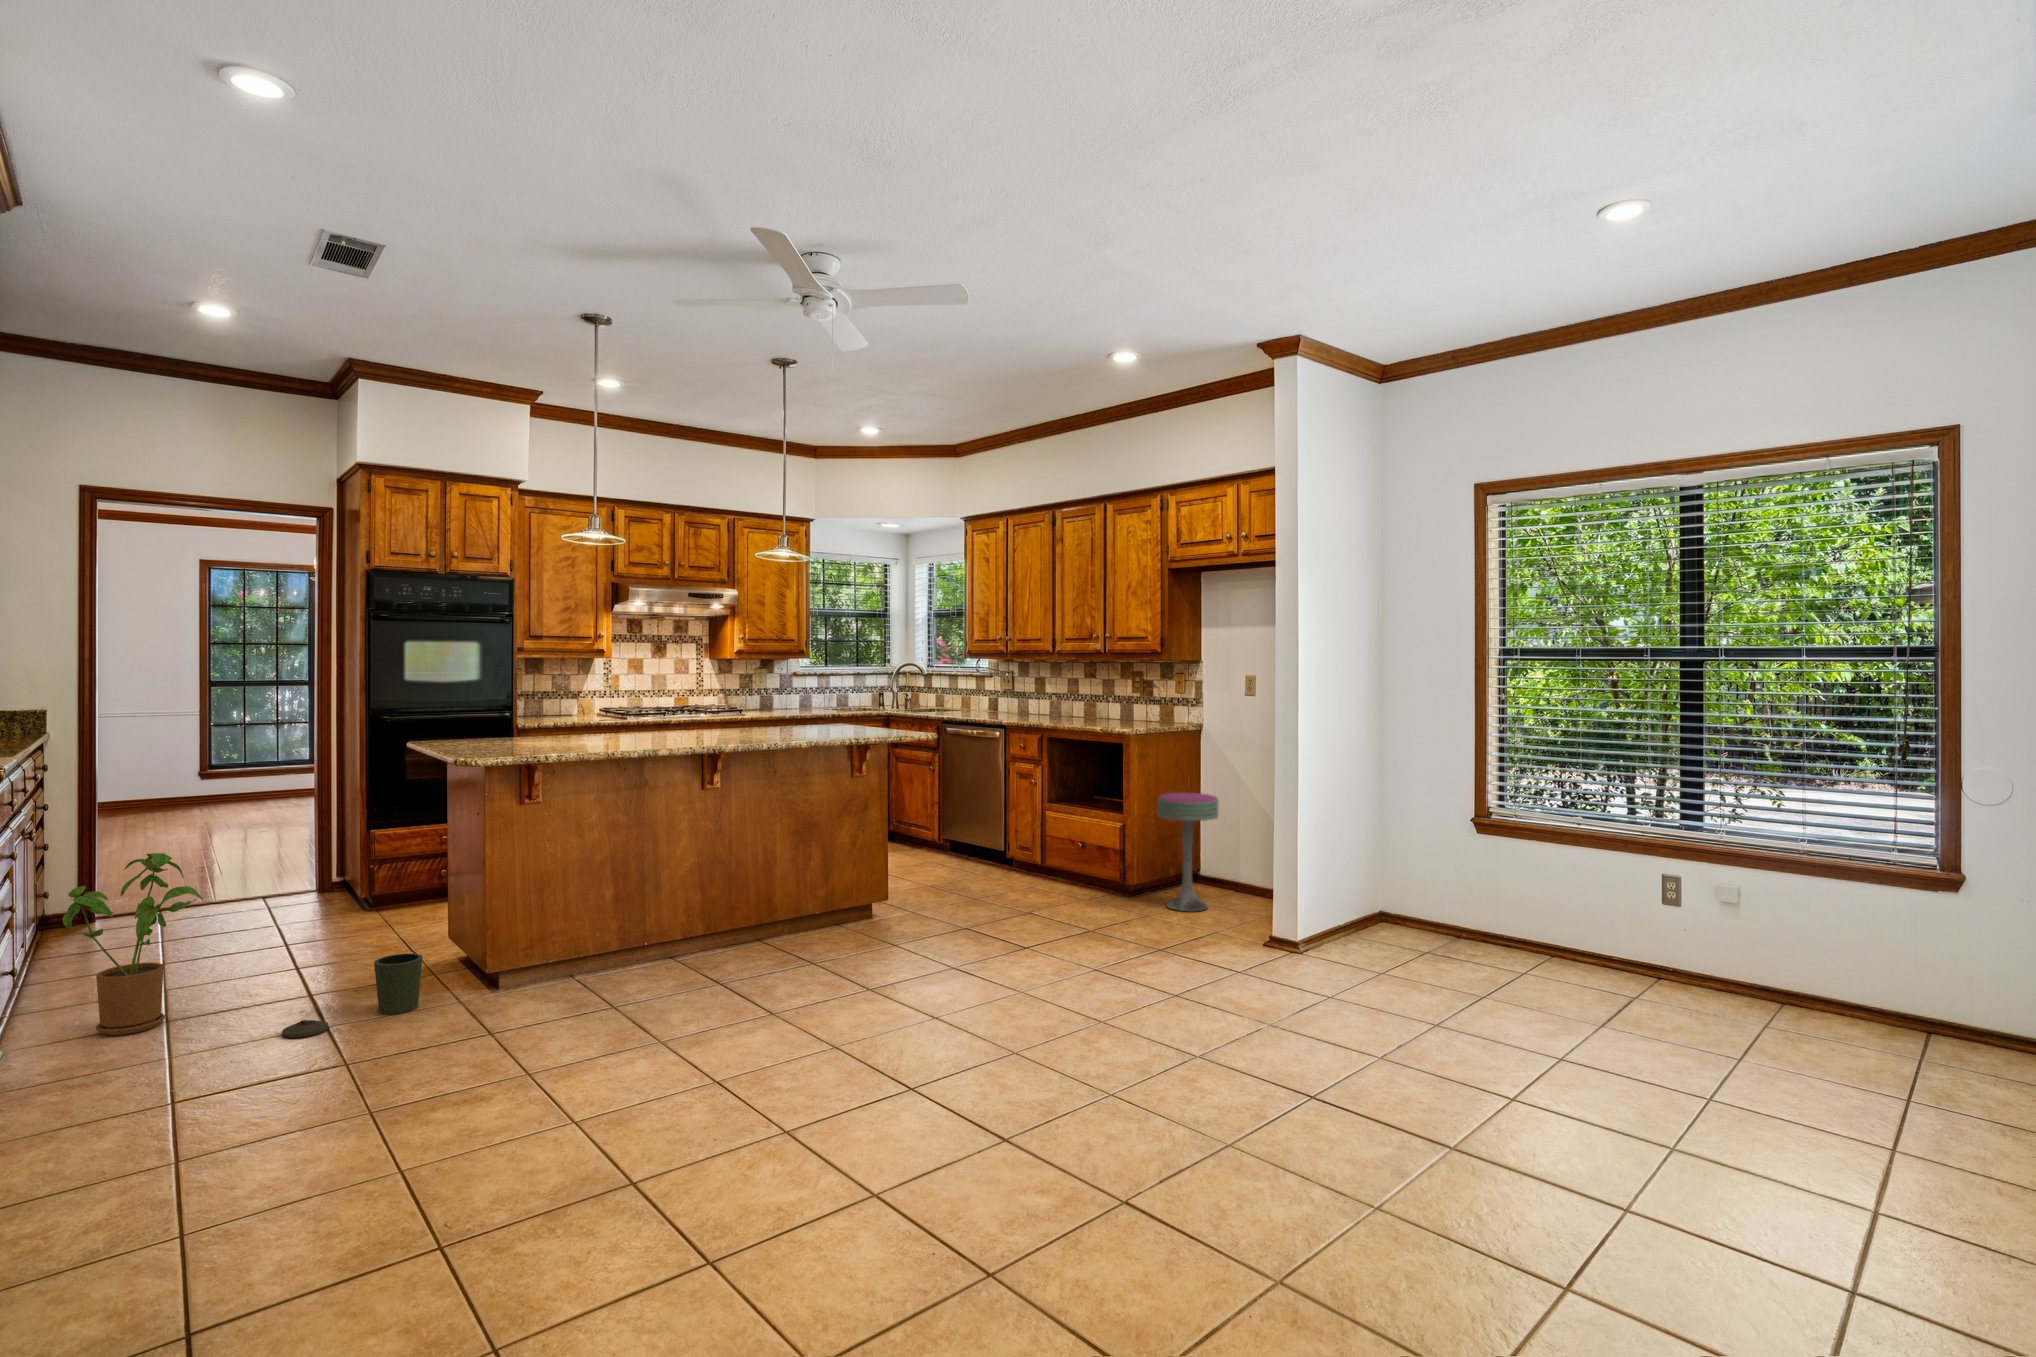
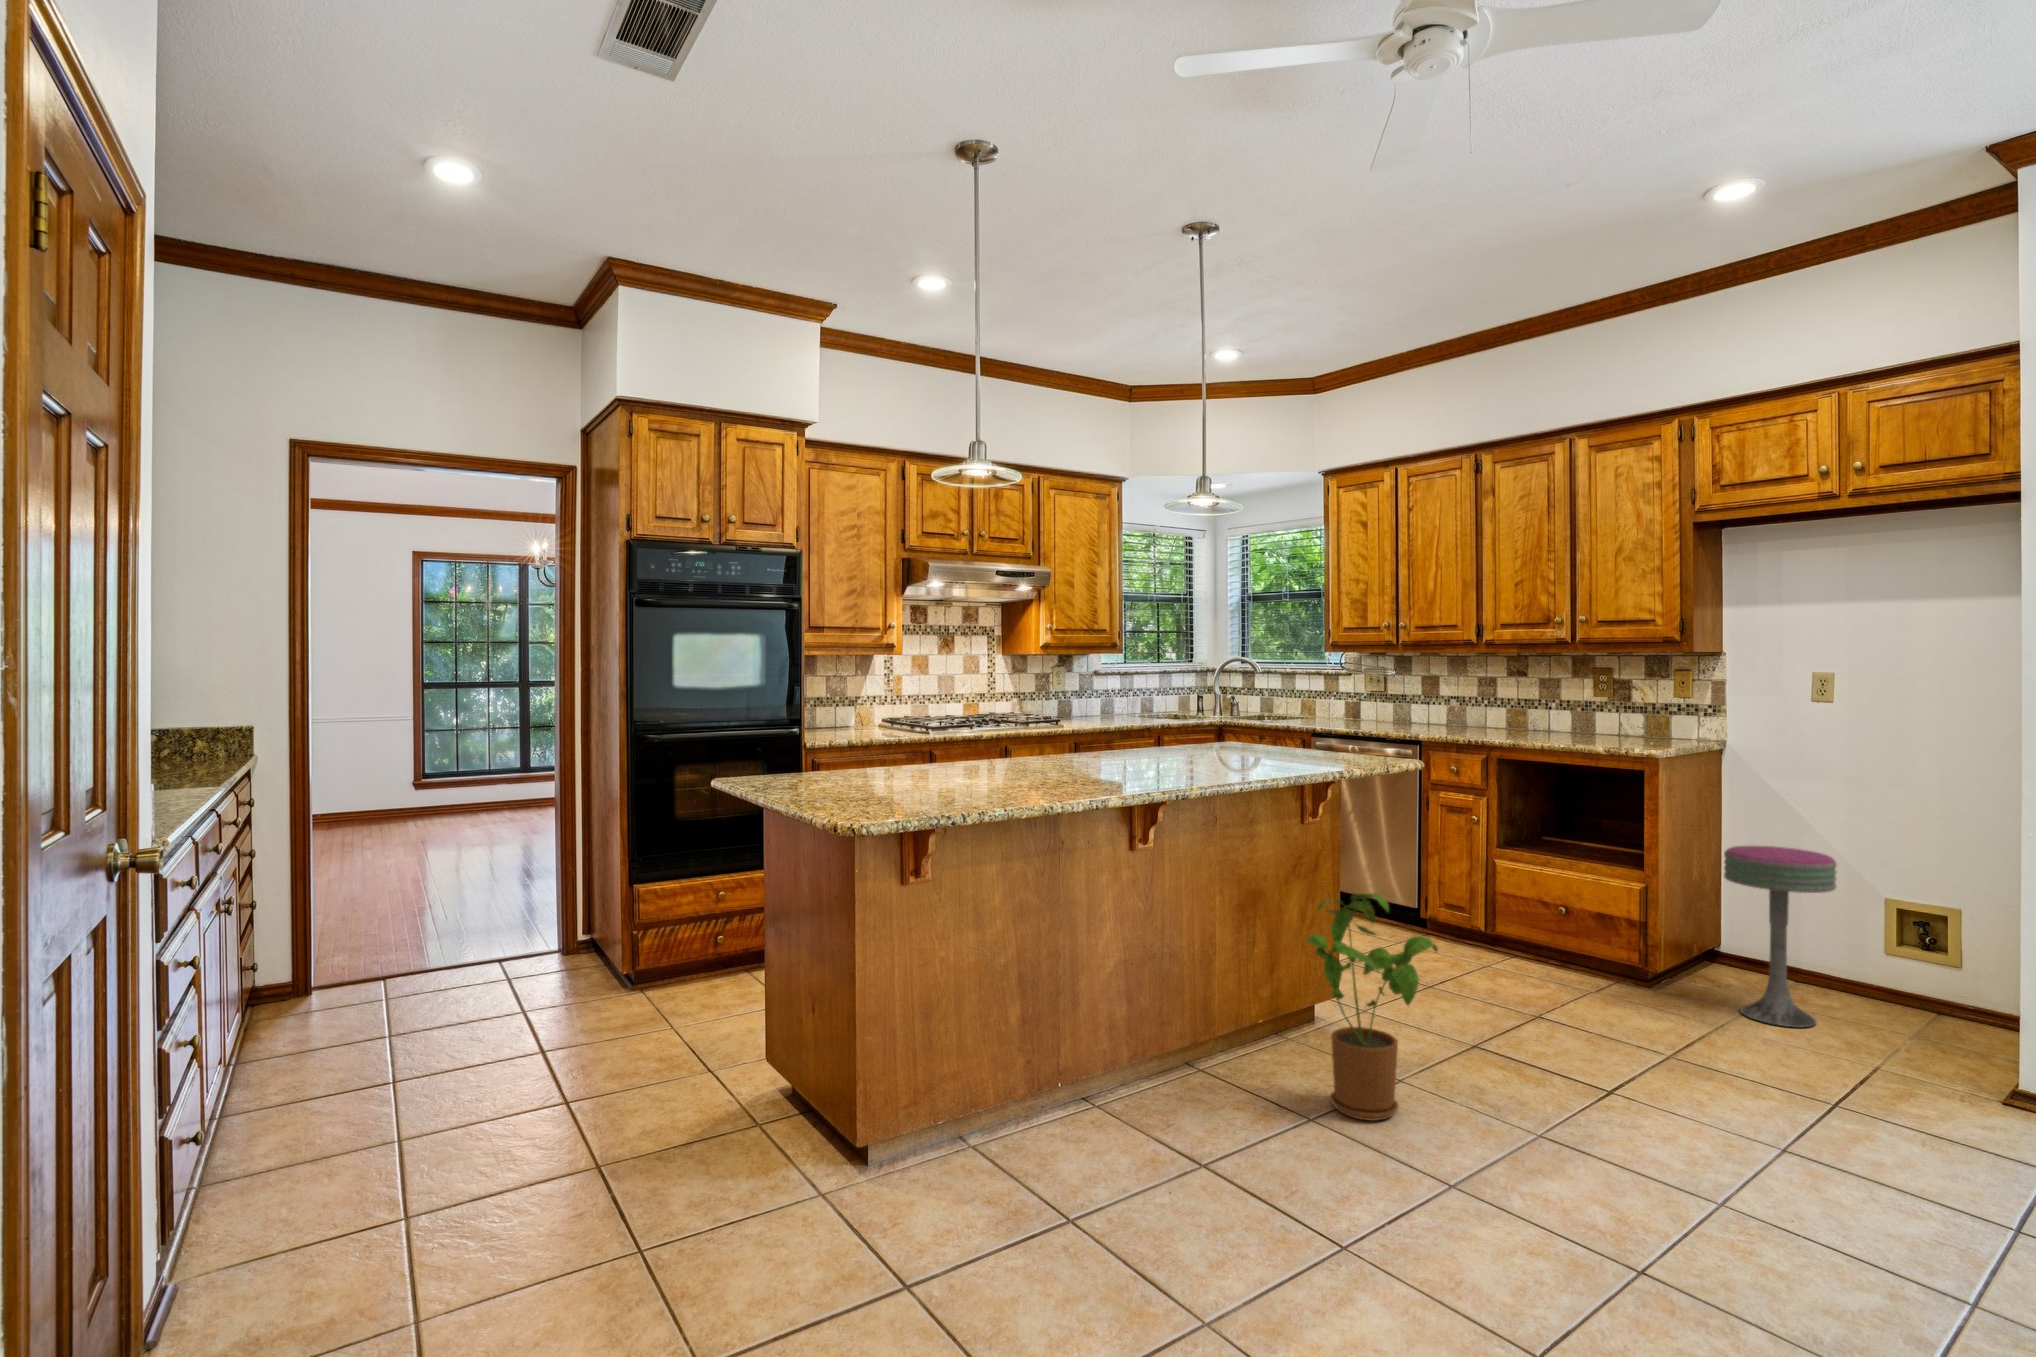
house plant: present [63,853,204,1035] -> present [1307,893,1438,1121]
trash can: present [281,954,423,1038] -> none [583,1108,773,1269]

